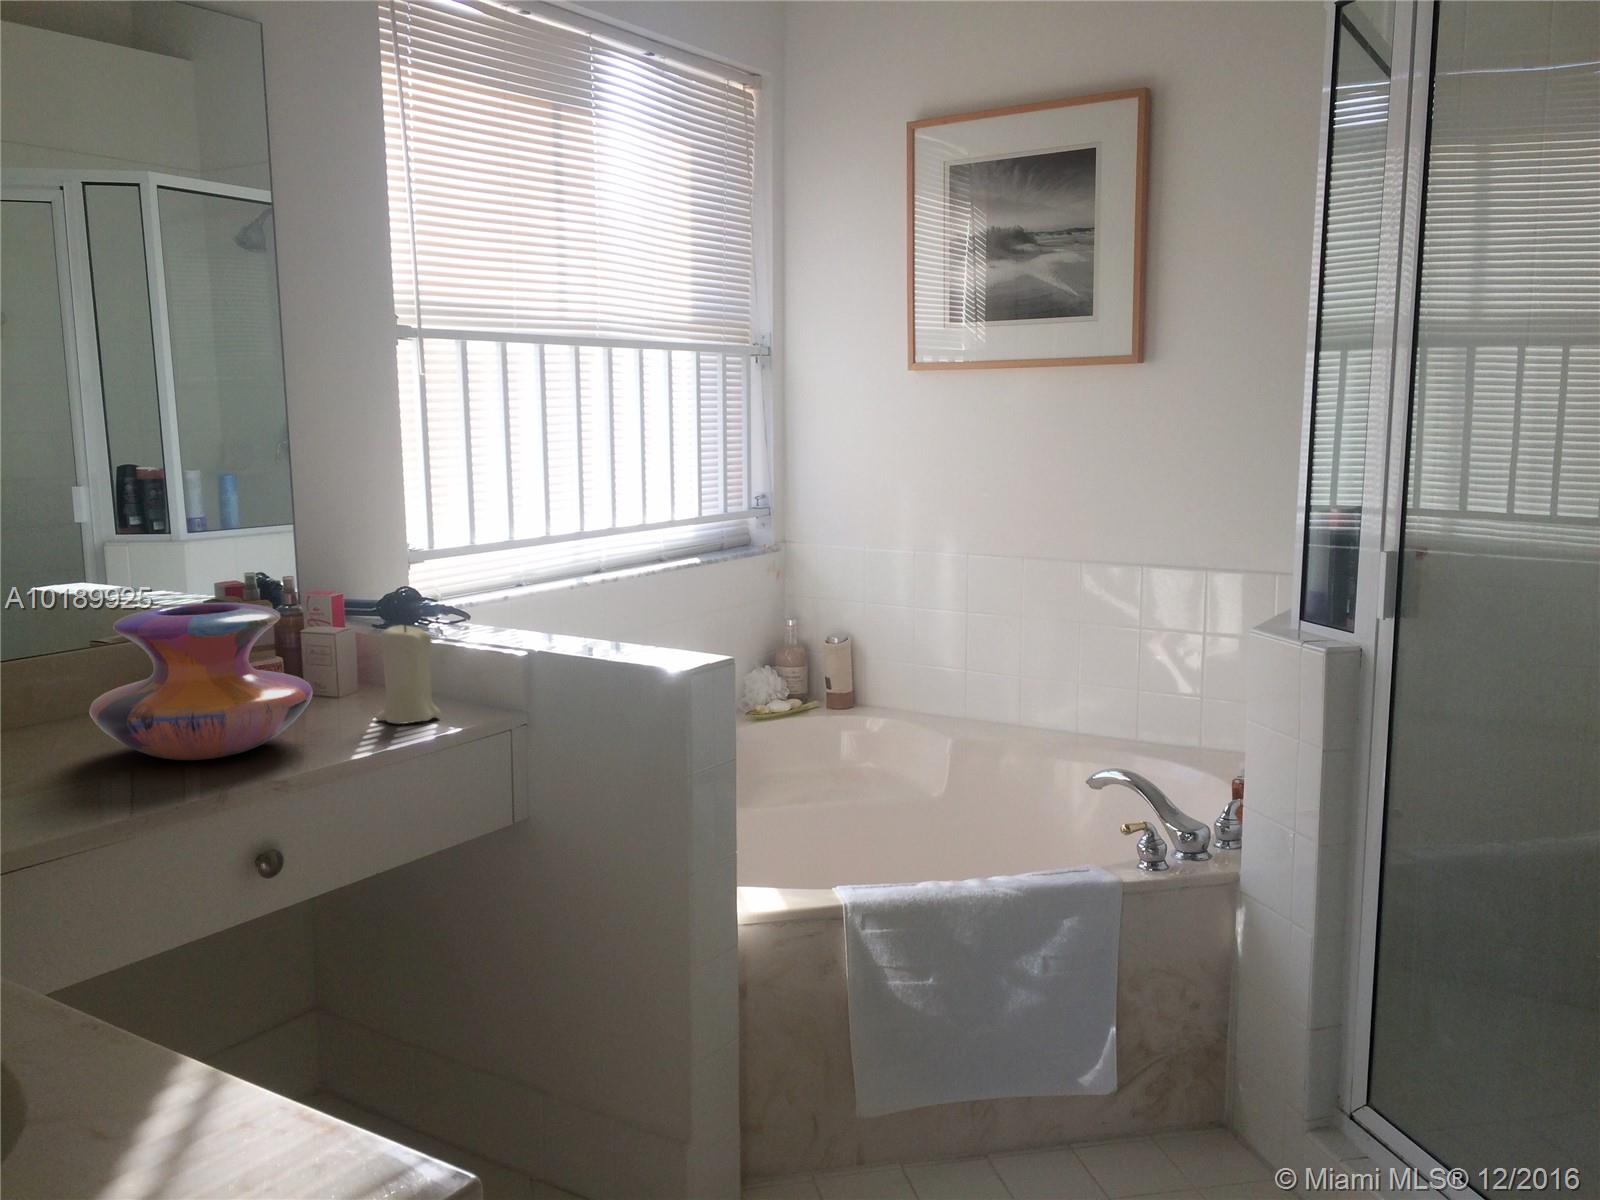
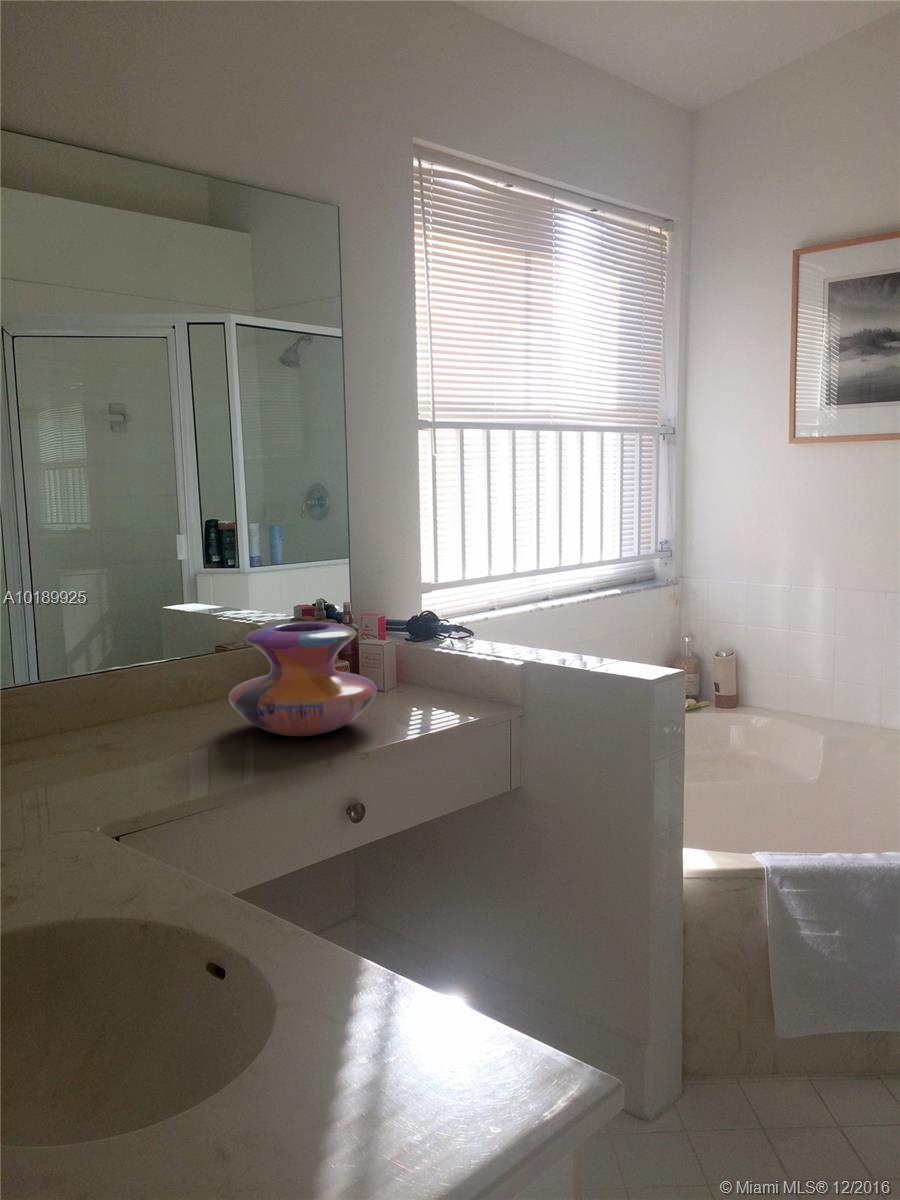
candle: present [376,623,441,724] -> none [415,638,462,713]

